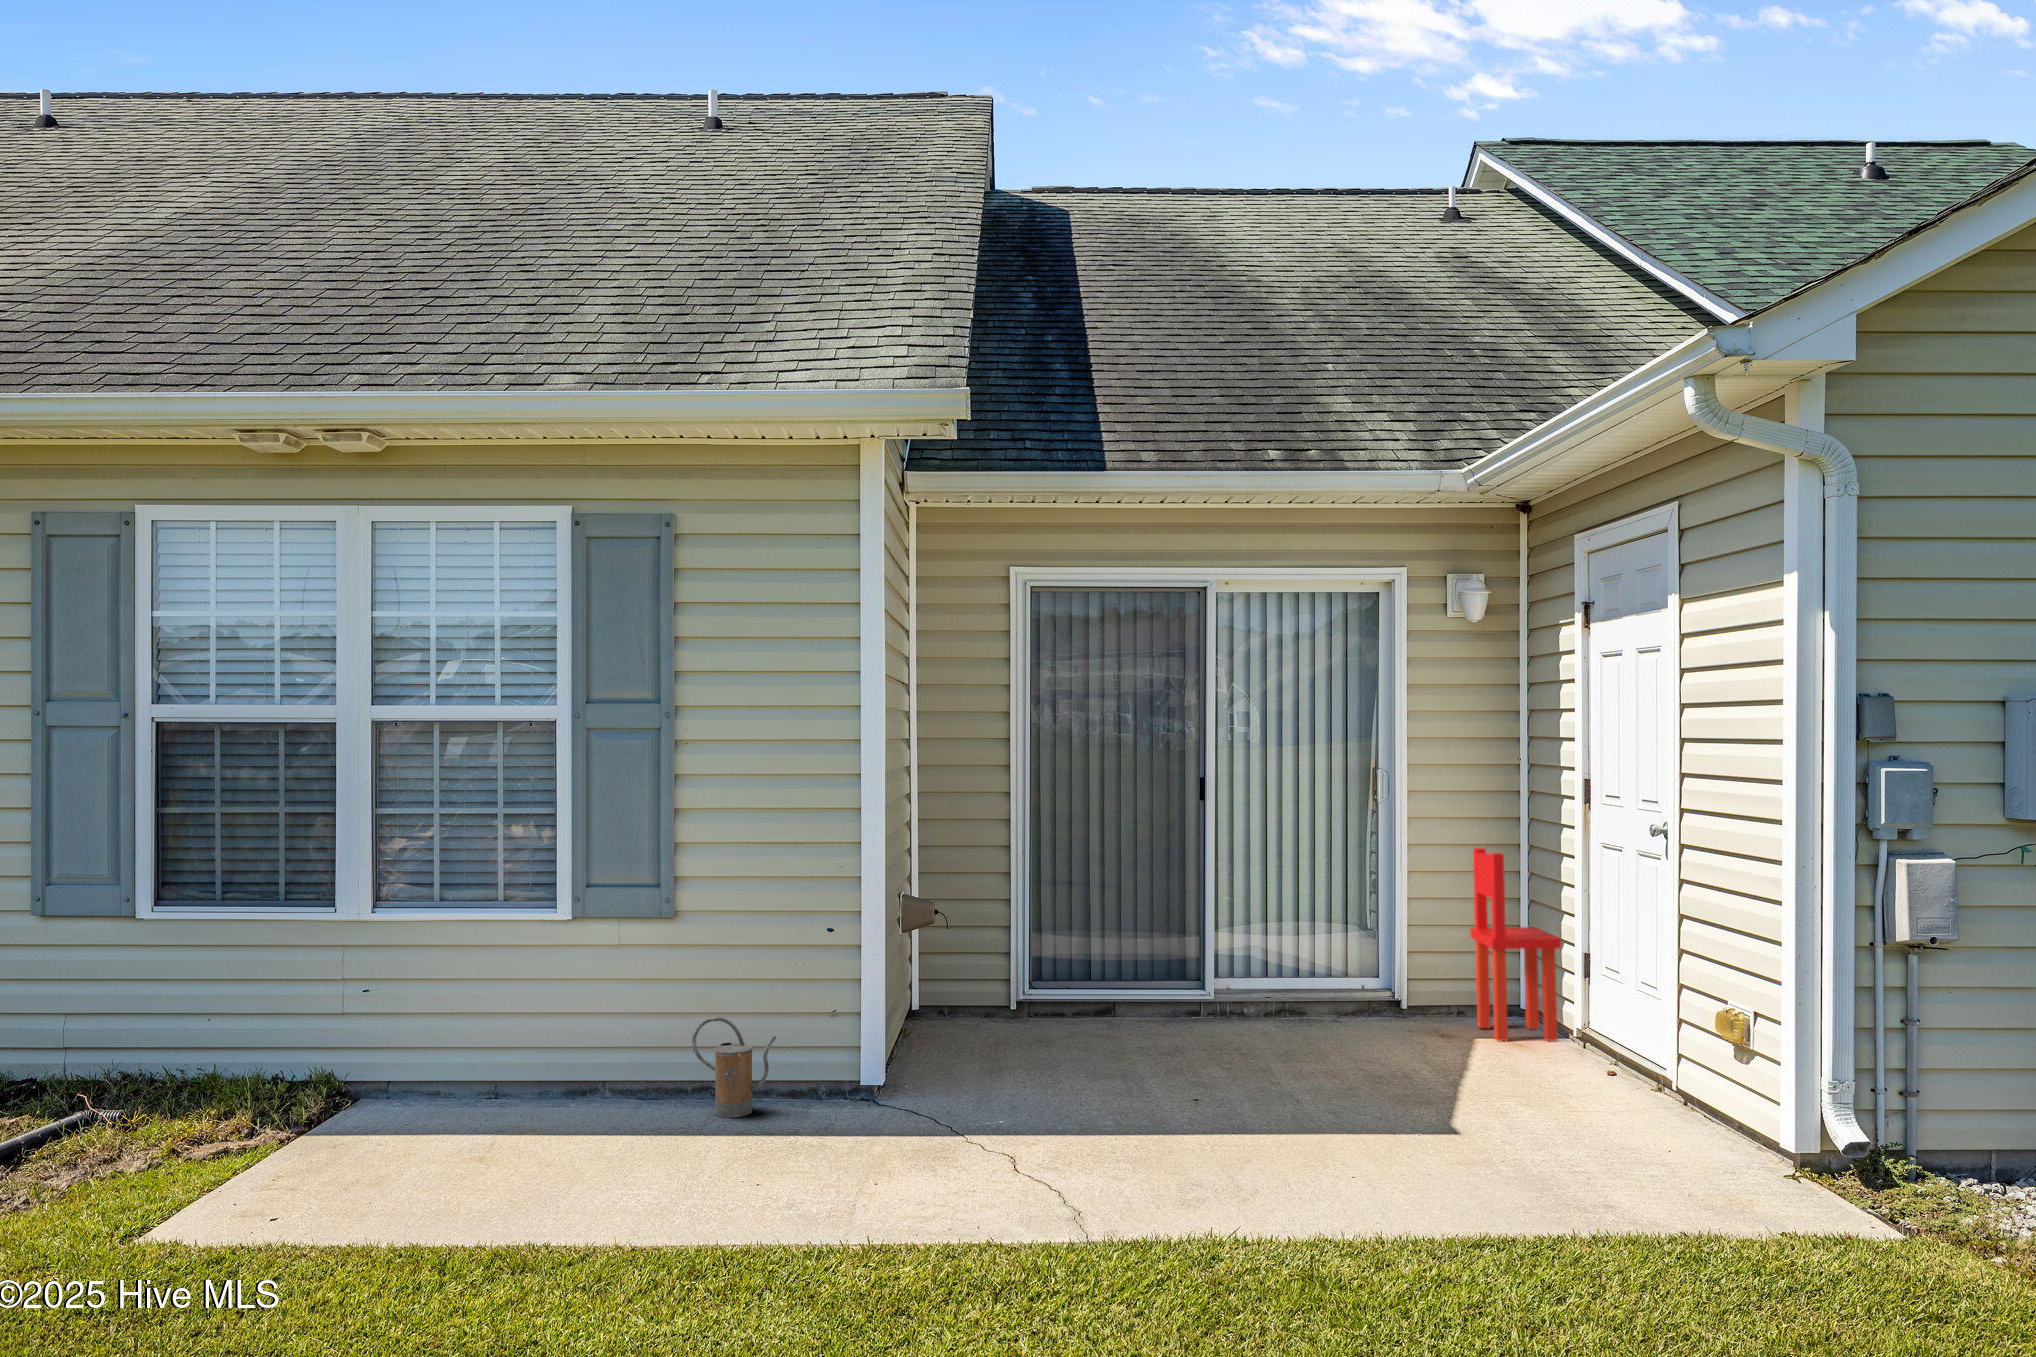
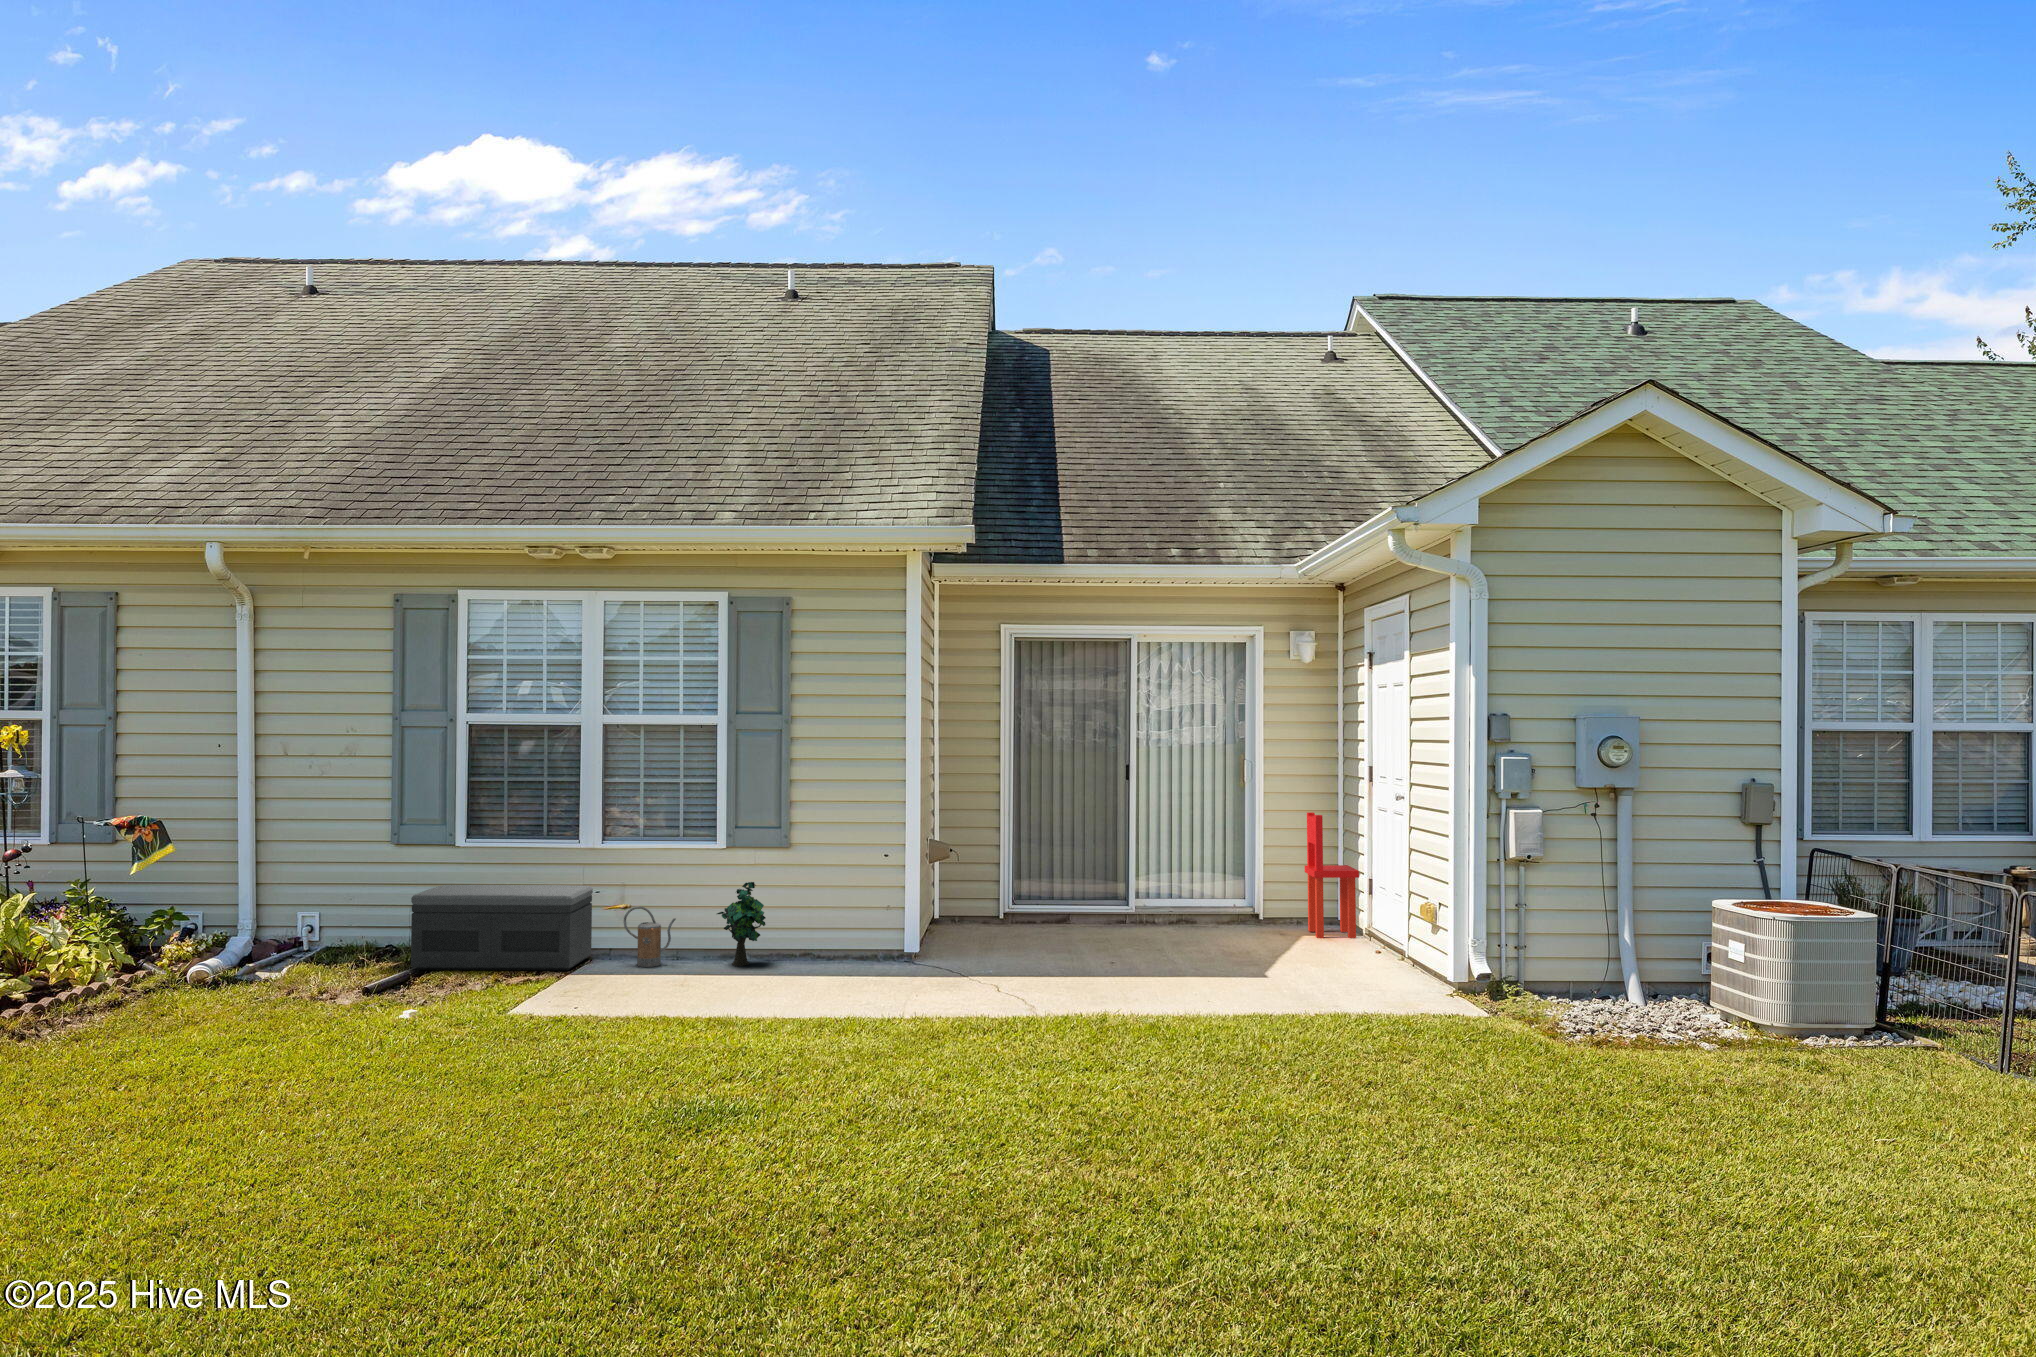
decorative plant: none [553,974,637,1112] -> present [717,882,766,966]
storage bench: none [47,980,361,1126] -> present [411,885,593,970]
watering can: present [692,1017,777,1118] -> present [624,906,676,967]

